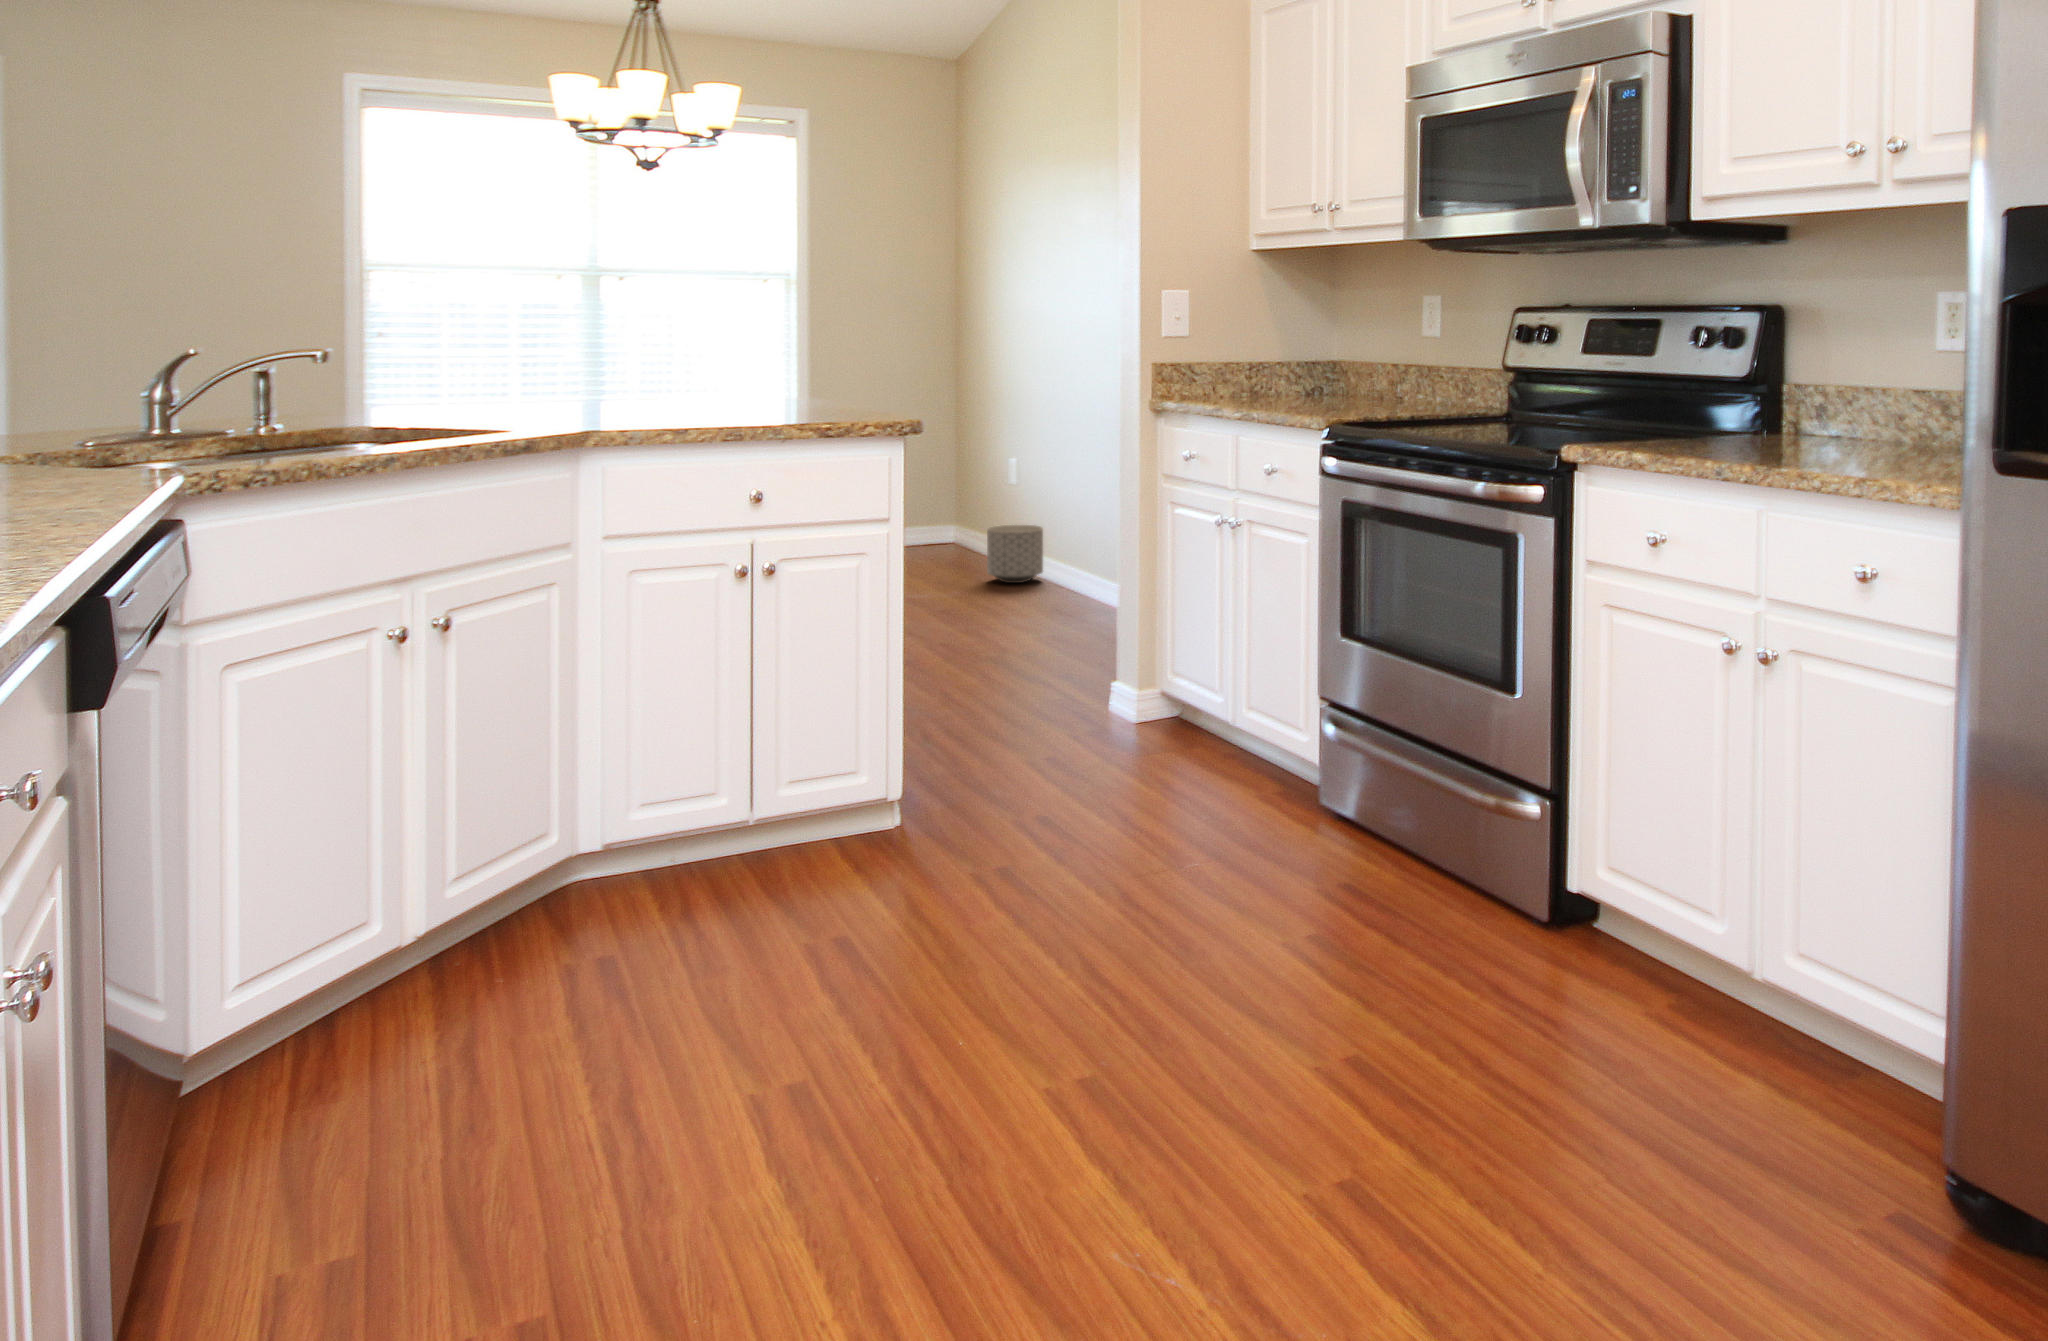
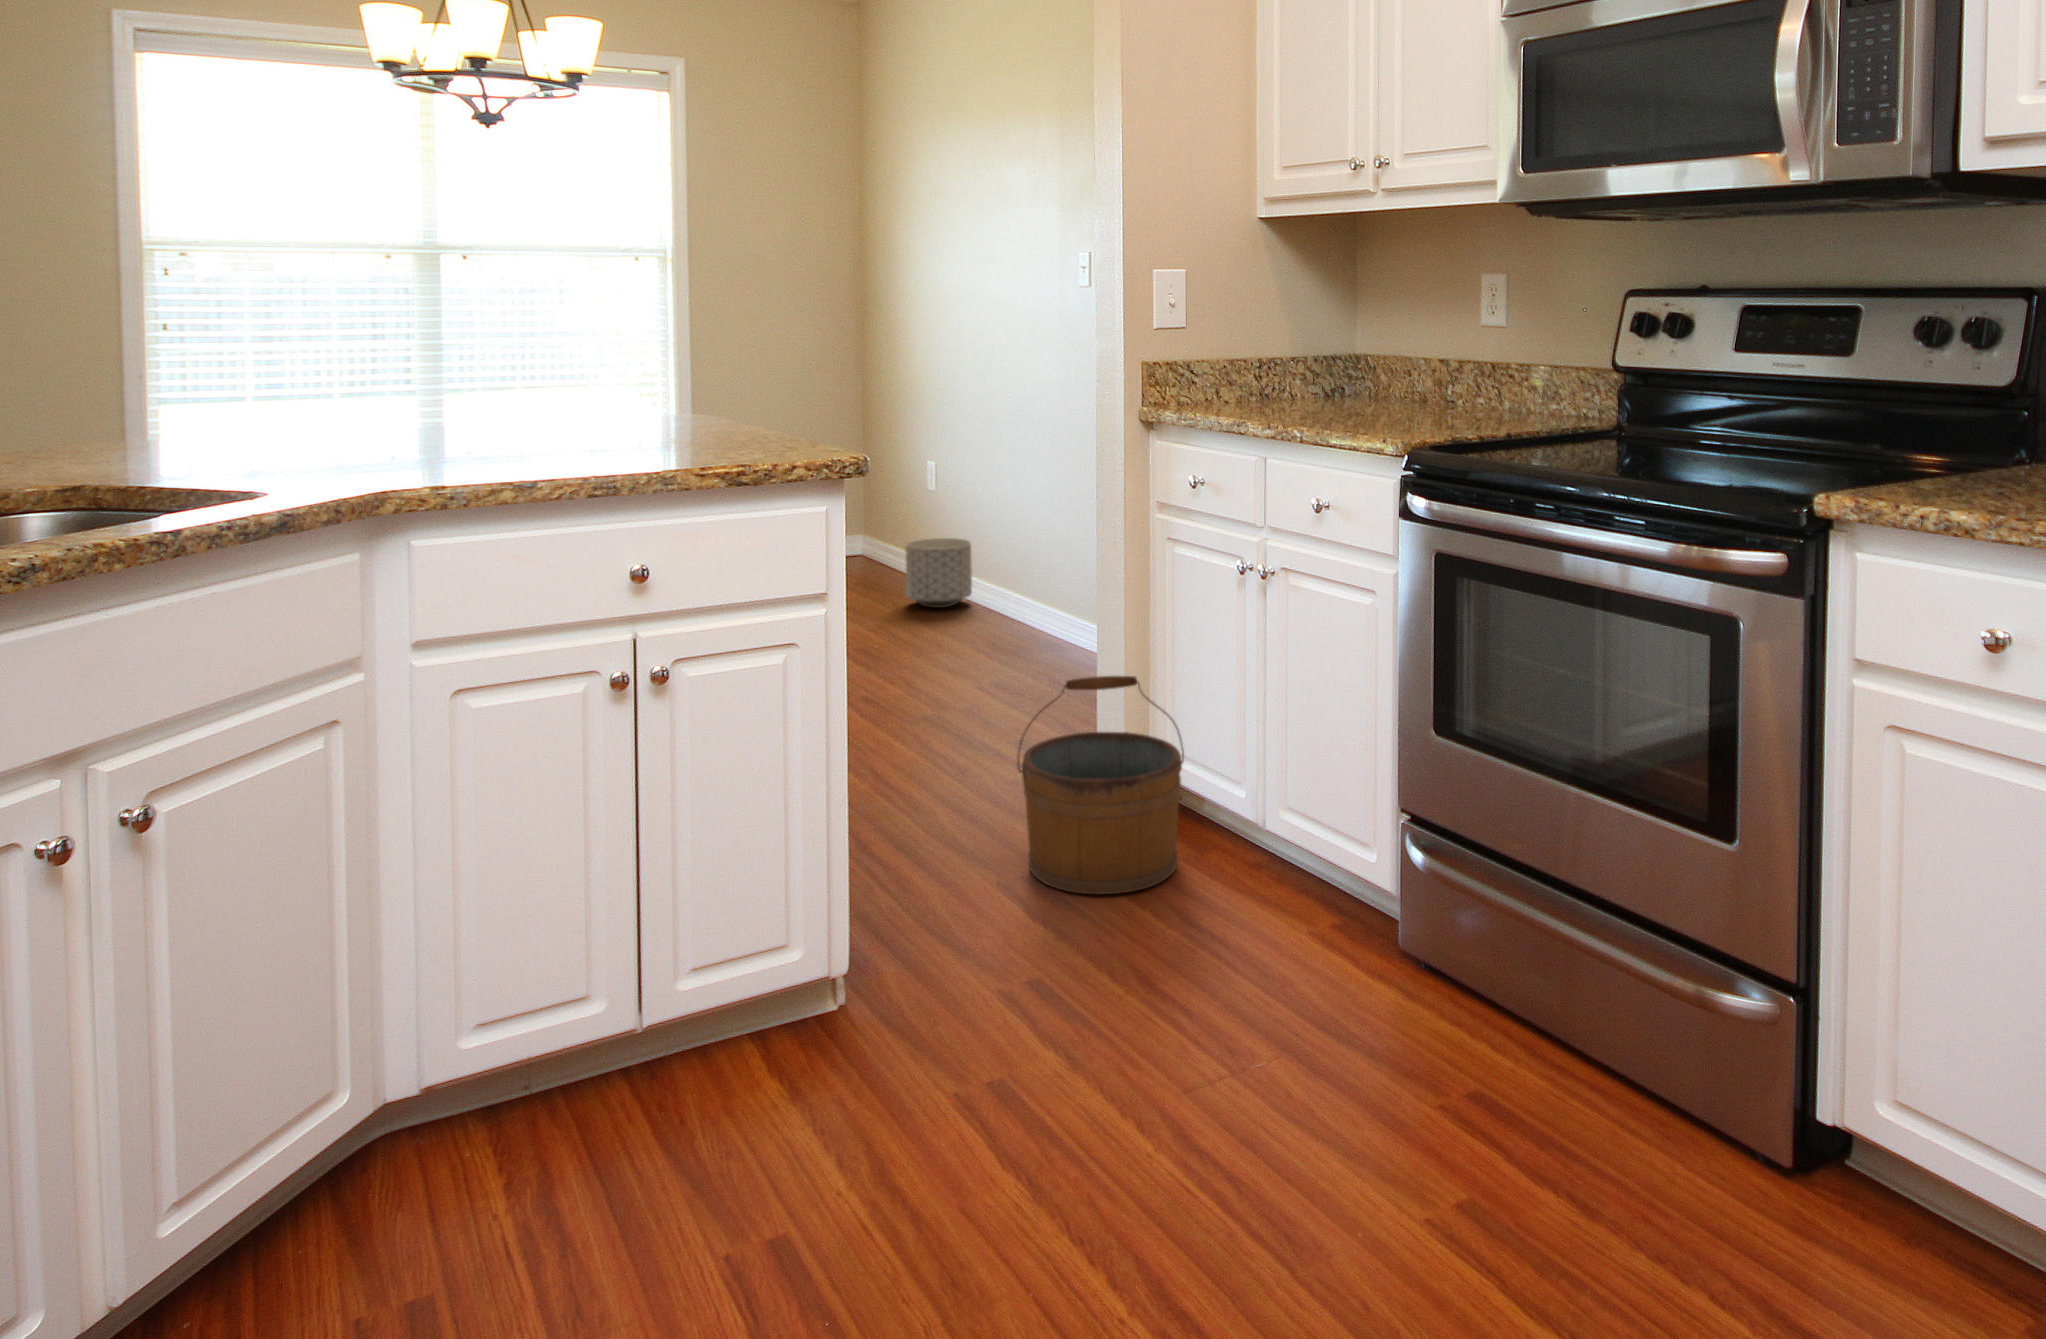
bucket: none [1044,604,1174,768] -> present [1017,676,1184,894]

